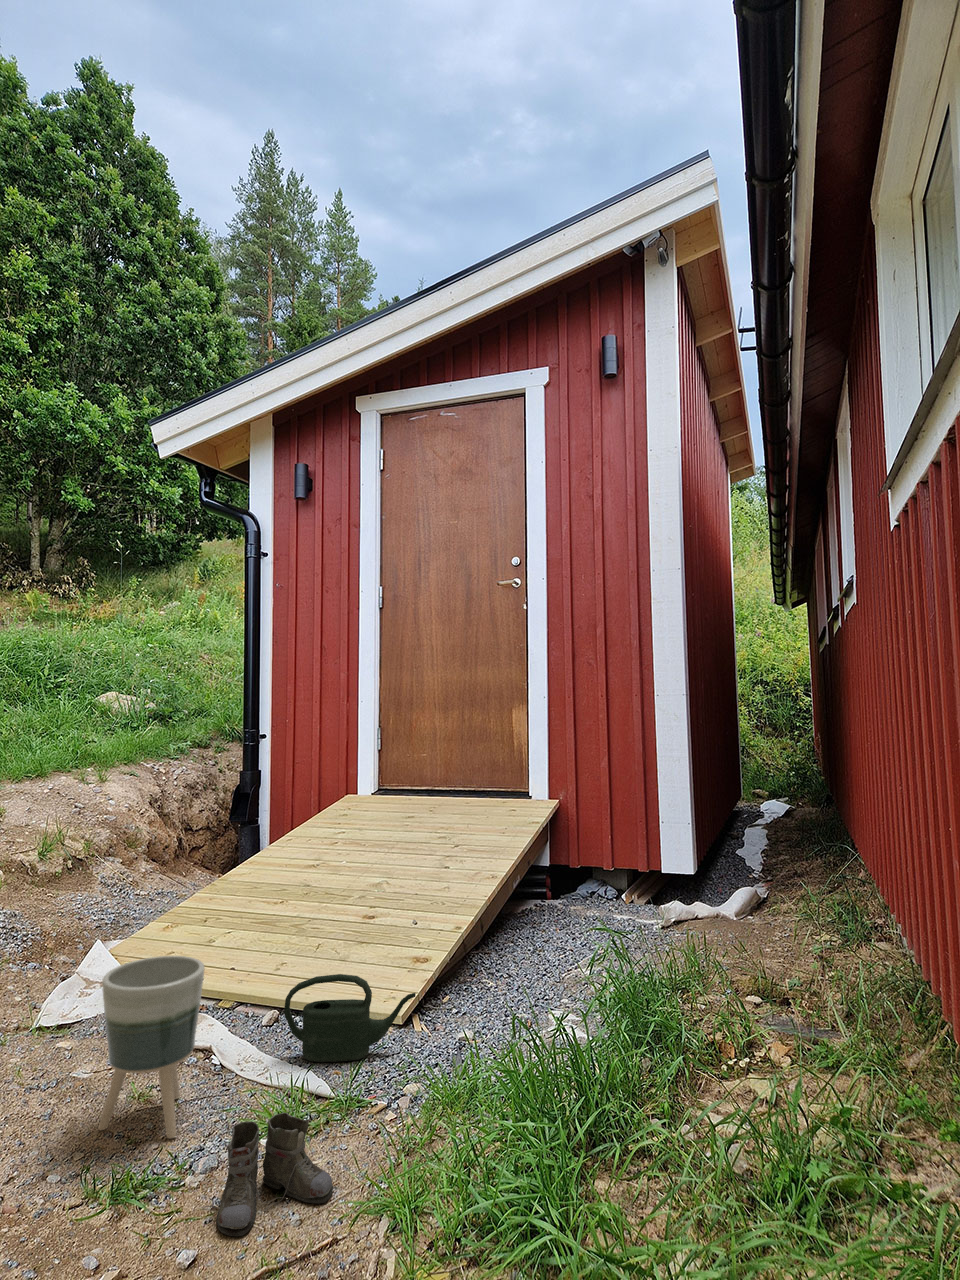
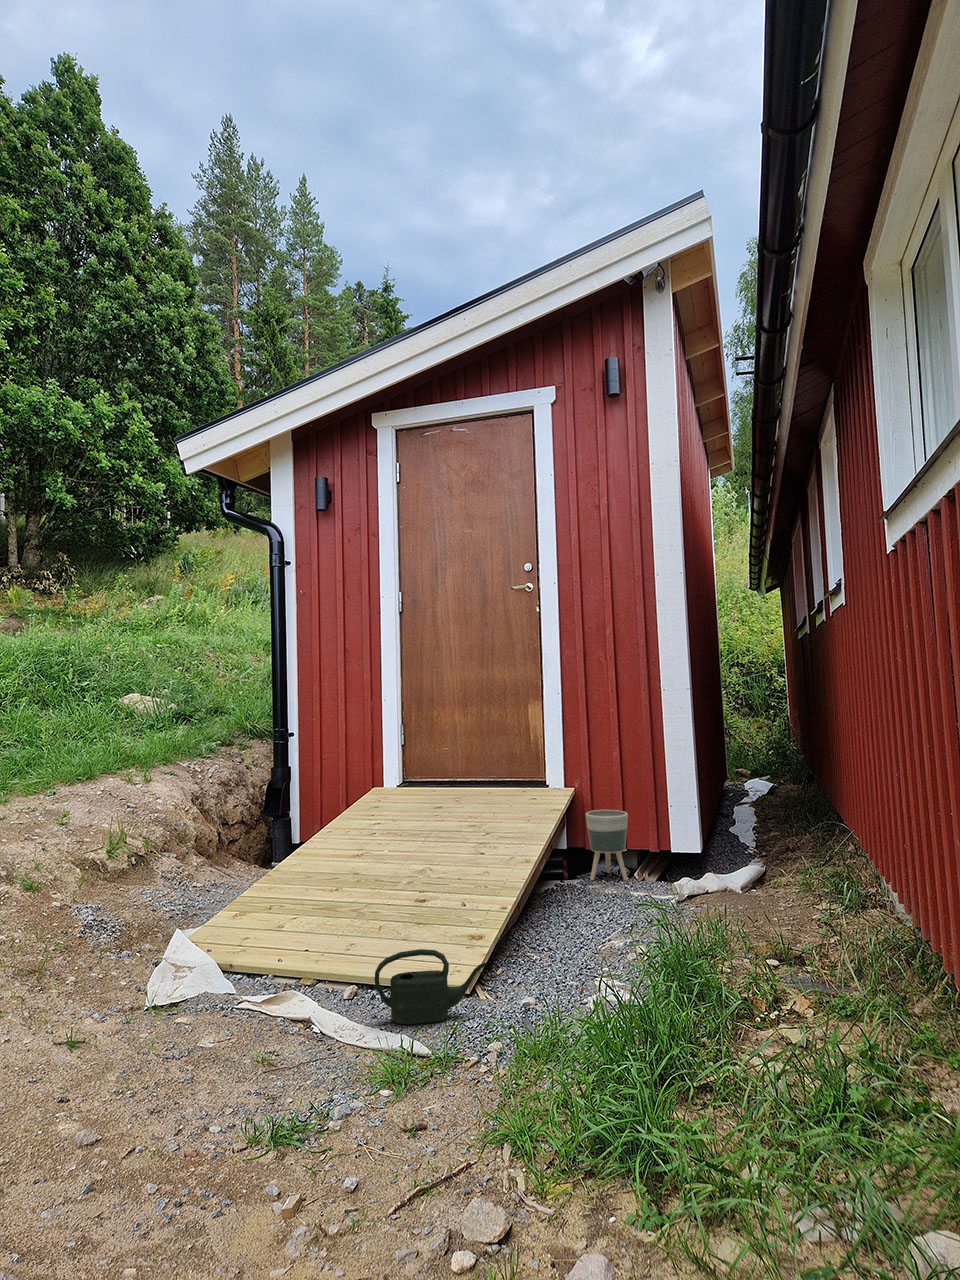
planter: present [98,956,204,1138] -> present [586,810,628,881]
boots: present [202,1113,333,1236] -> none [347,1059,453,1154]

